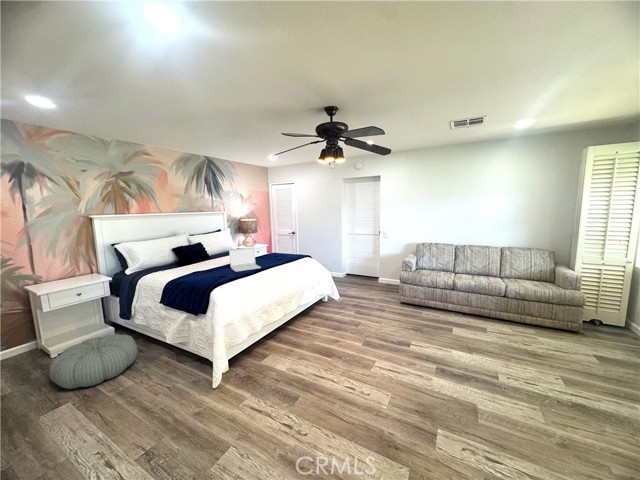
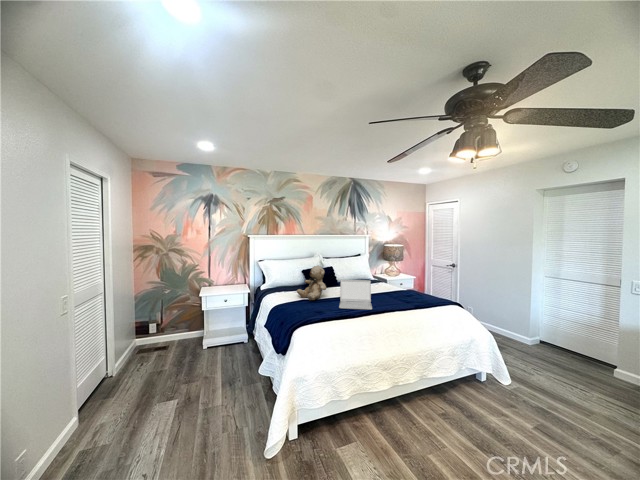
teddy bear: none [184,240,216,272] -> present [296,265,326,300]
pouf: present [49,334,138,389] -> none [177,342,243,390]

